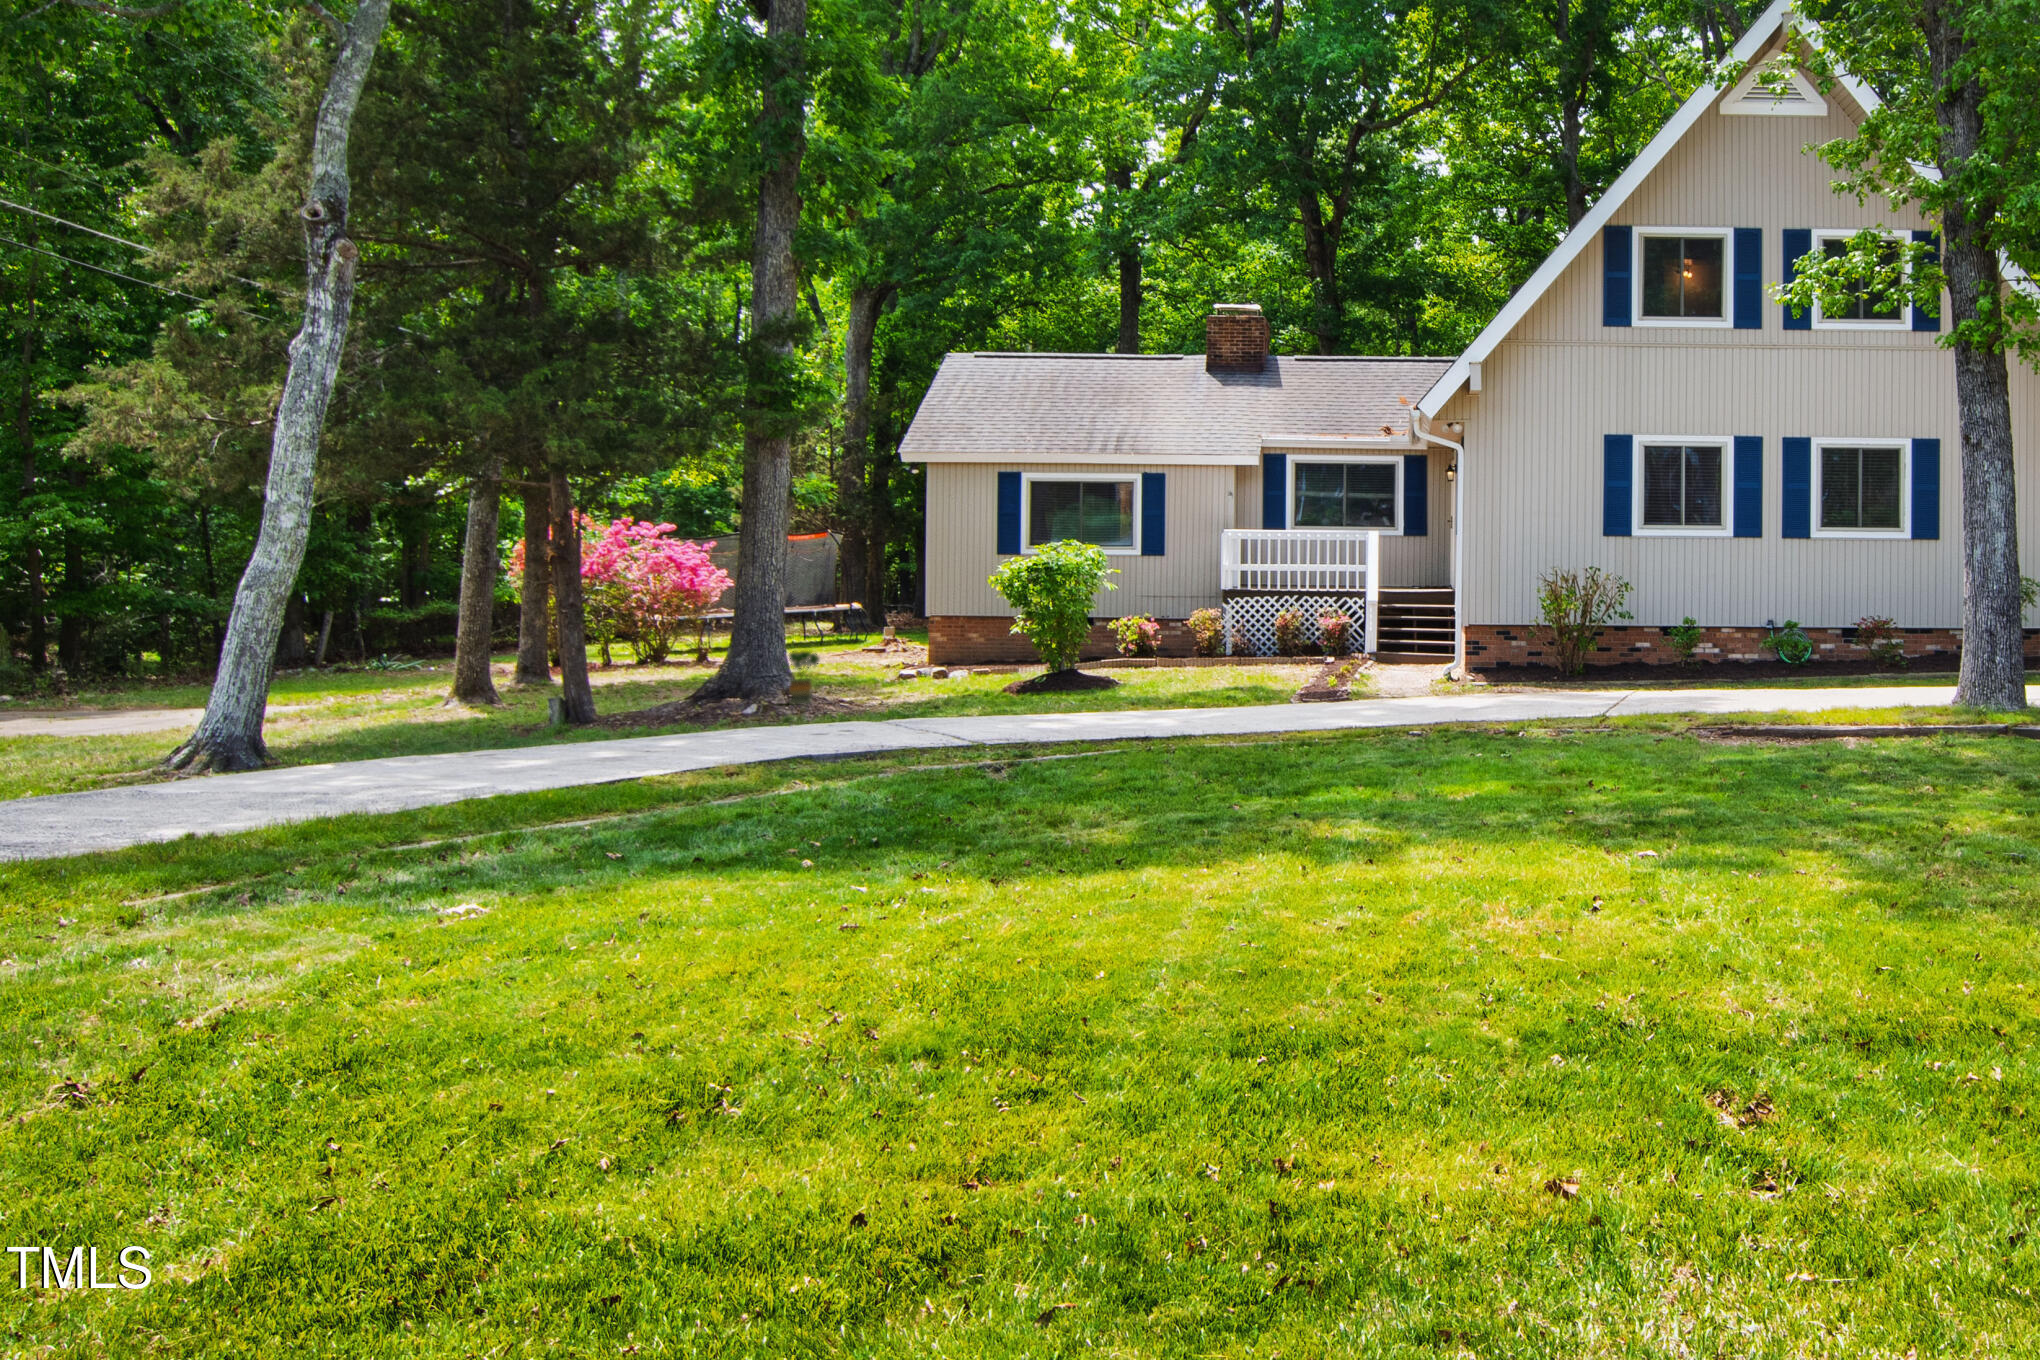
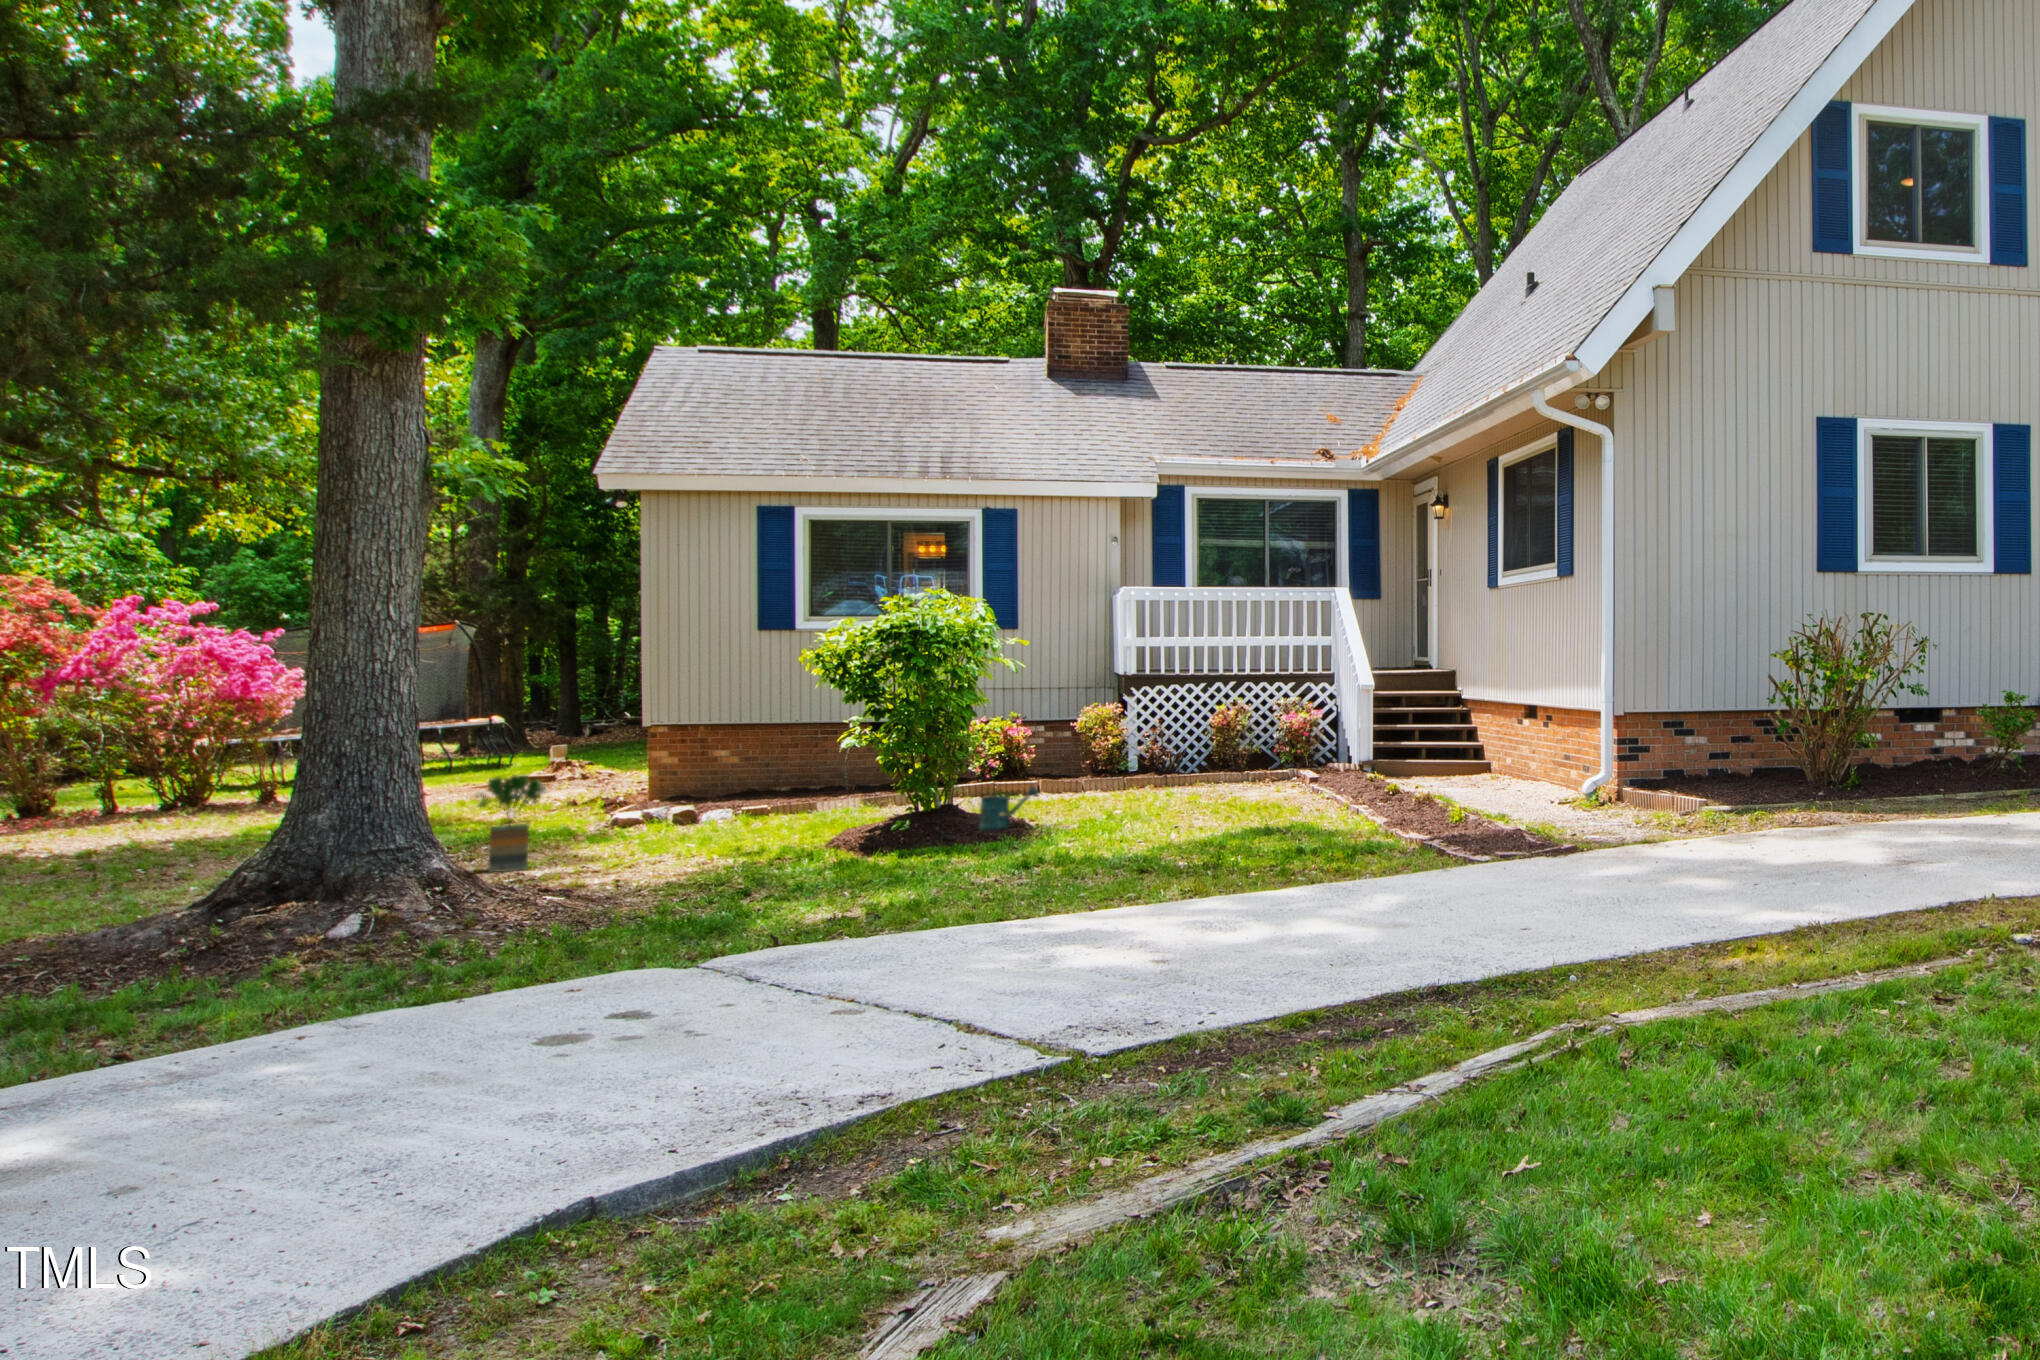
watering can: none [1072,663,1113,690] -> present [979,786,1039,830]

